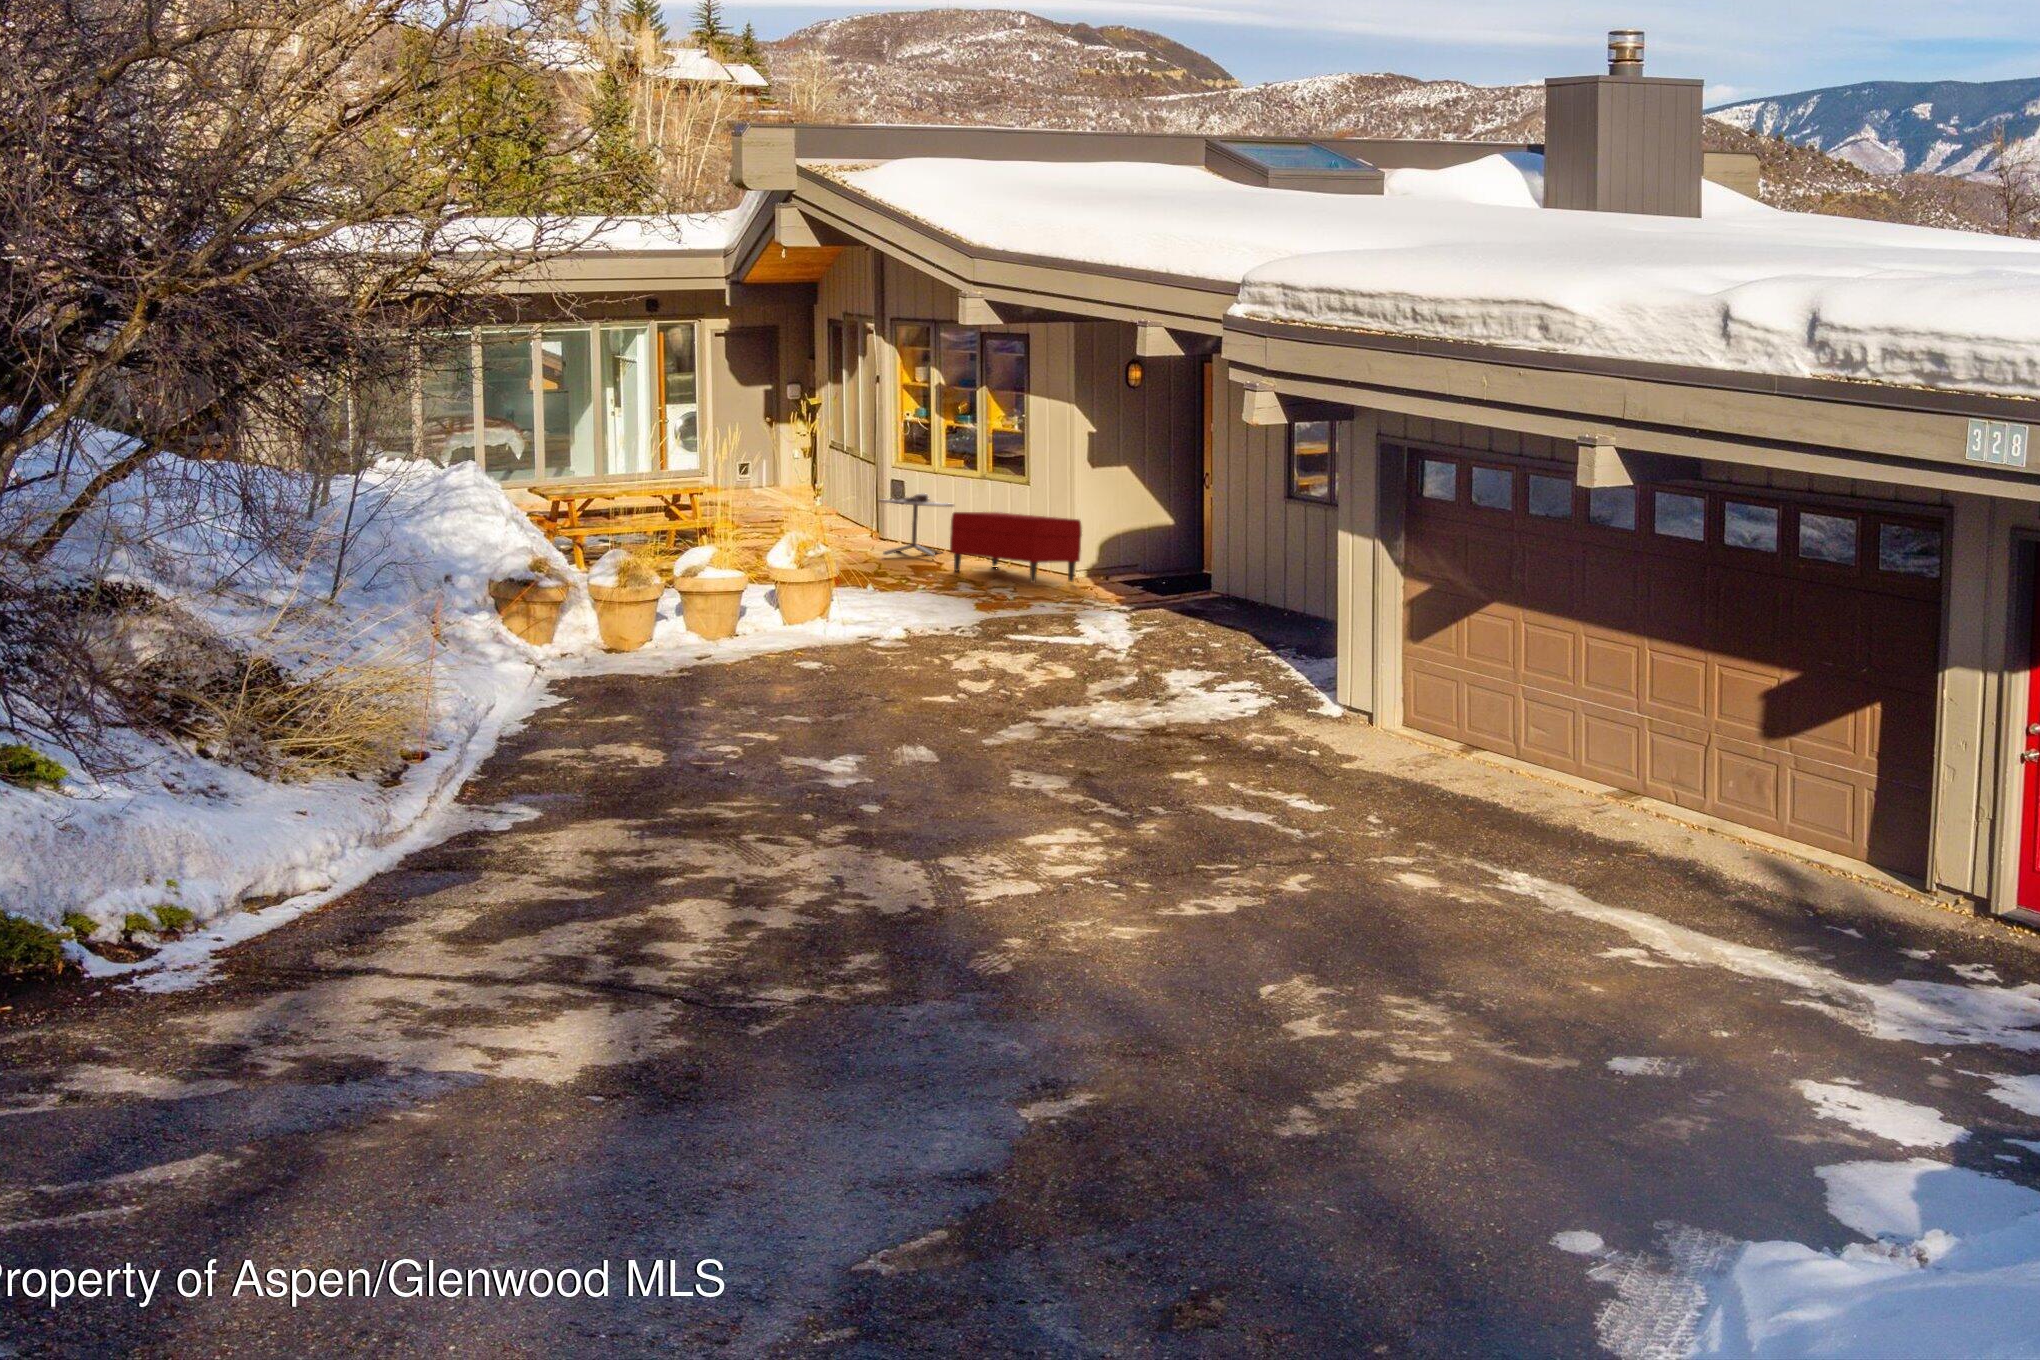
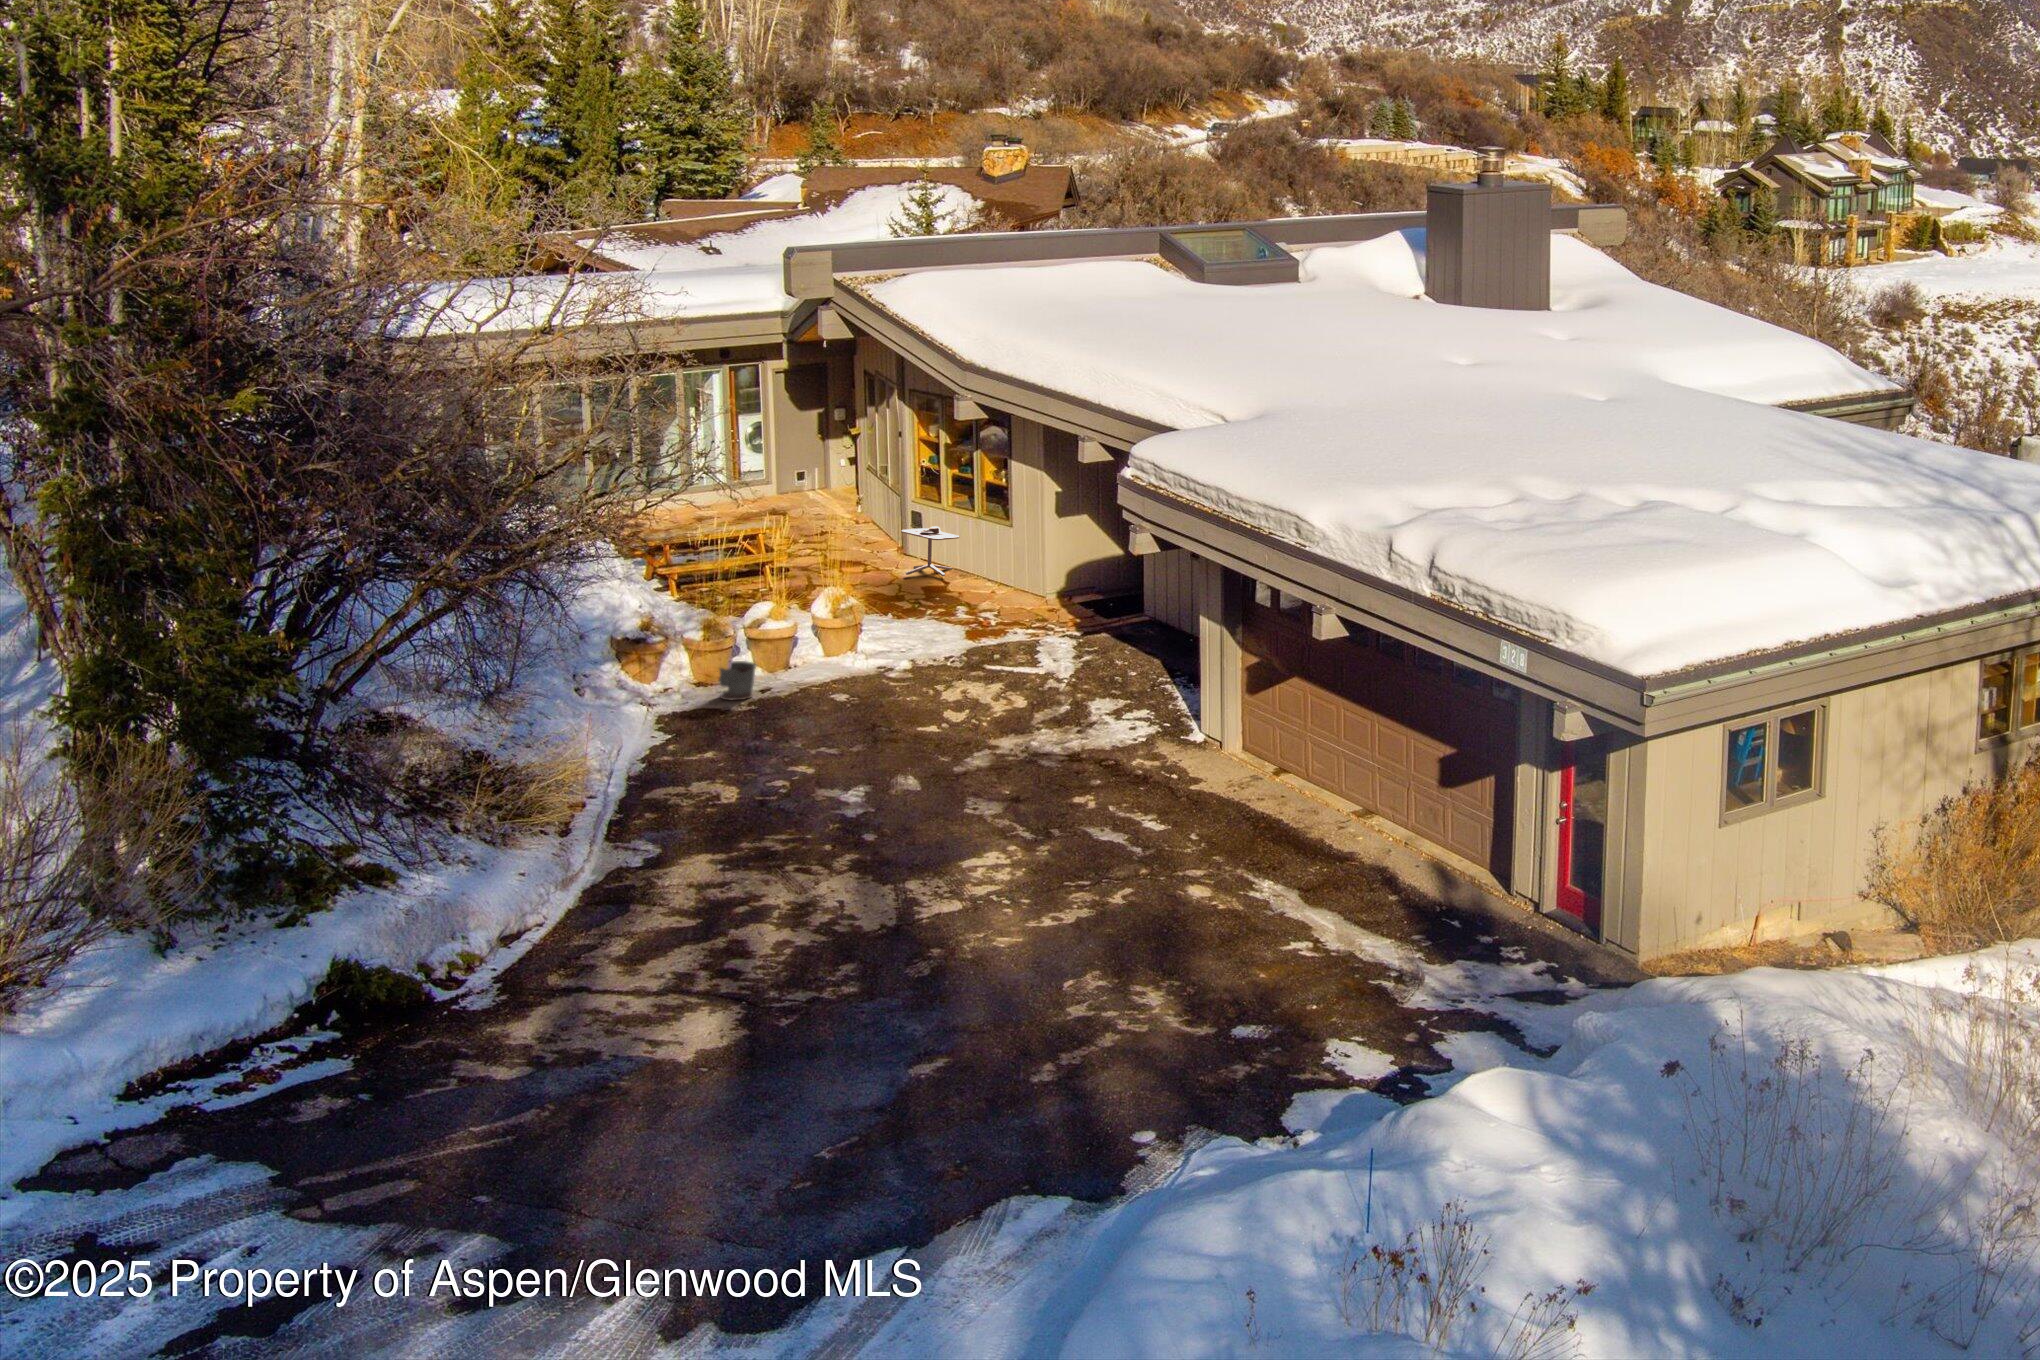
bench: present [950,512,1082,583] -> none [954,544,1051,606]
bucket: none [630,621,688,672] -> present [719,661,756,701]

